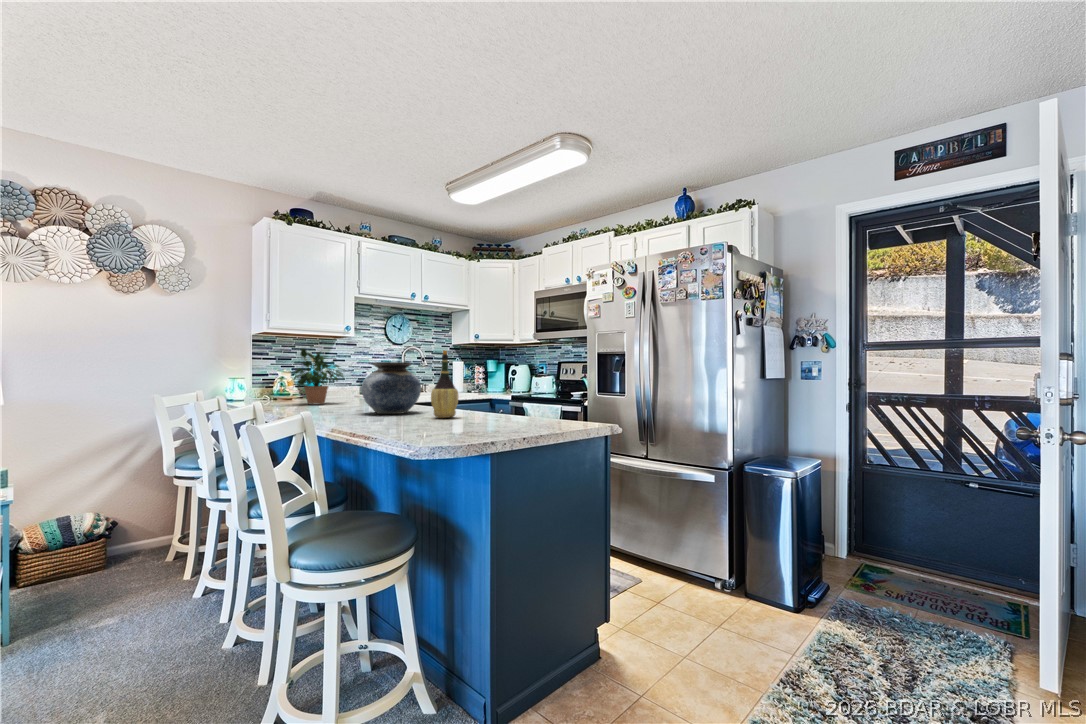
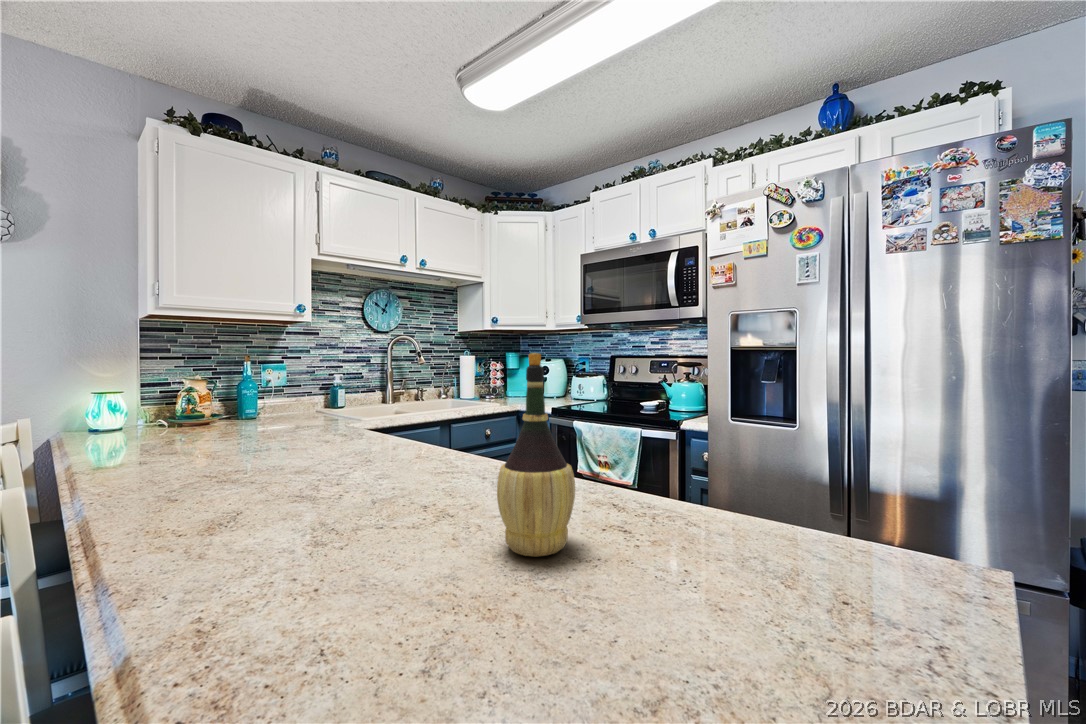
potted plant: present [294,349,344,405] -> none [172,342,296,449]
vase: present [362,362,421,414] -> none [299,378,449,515]

